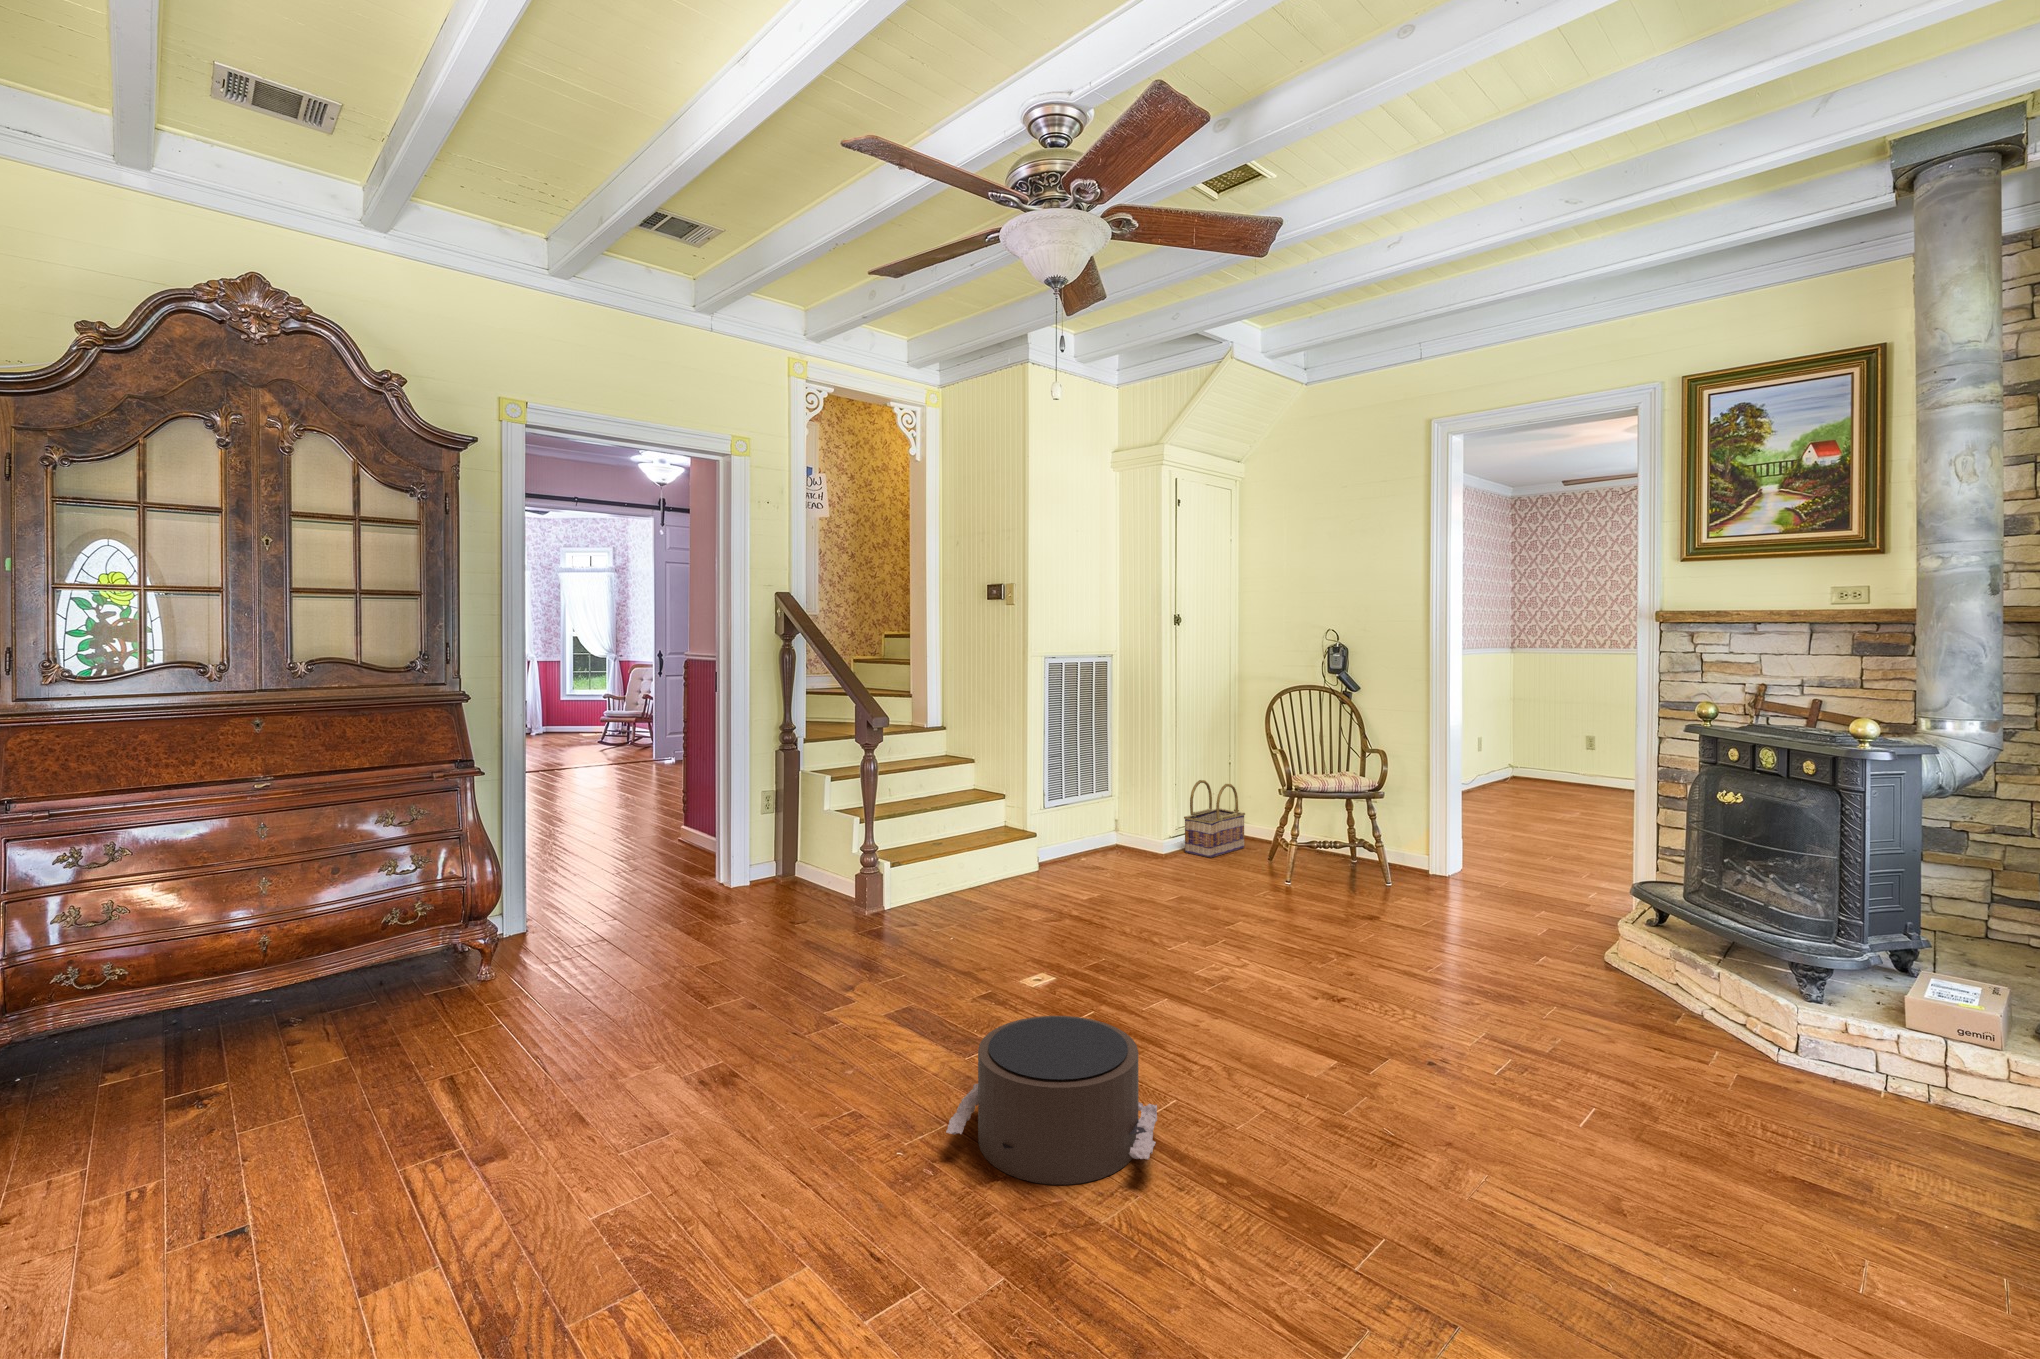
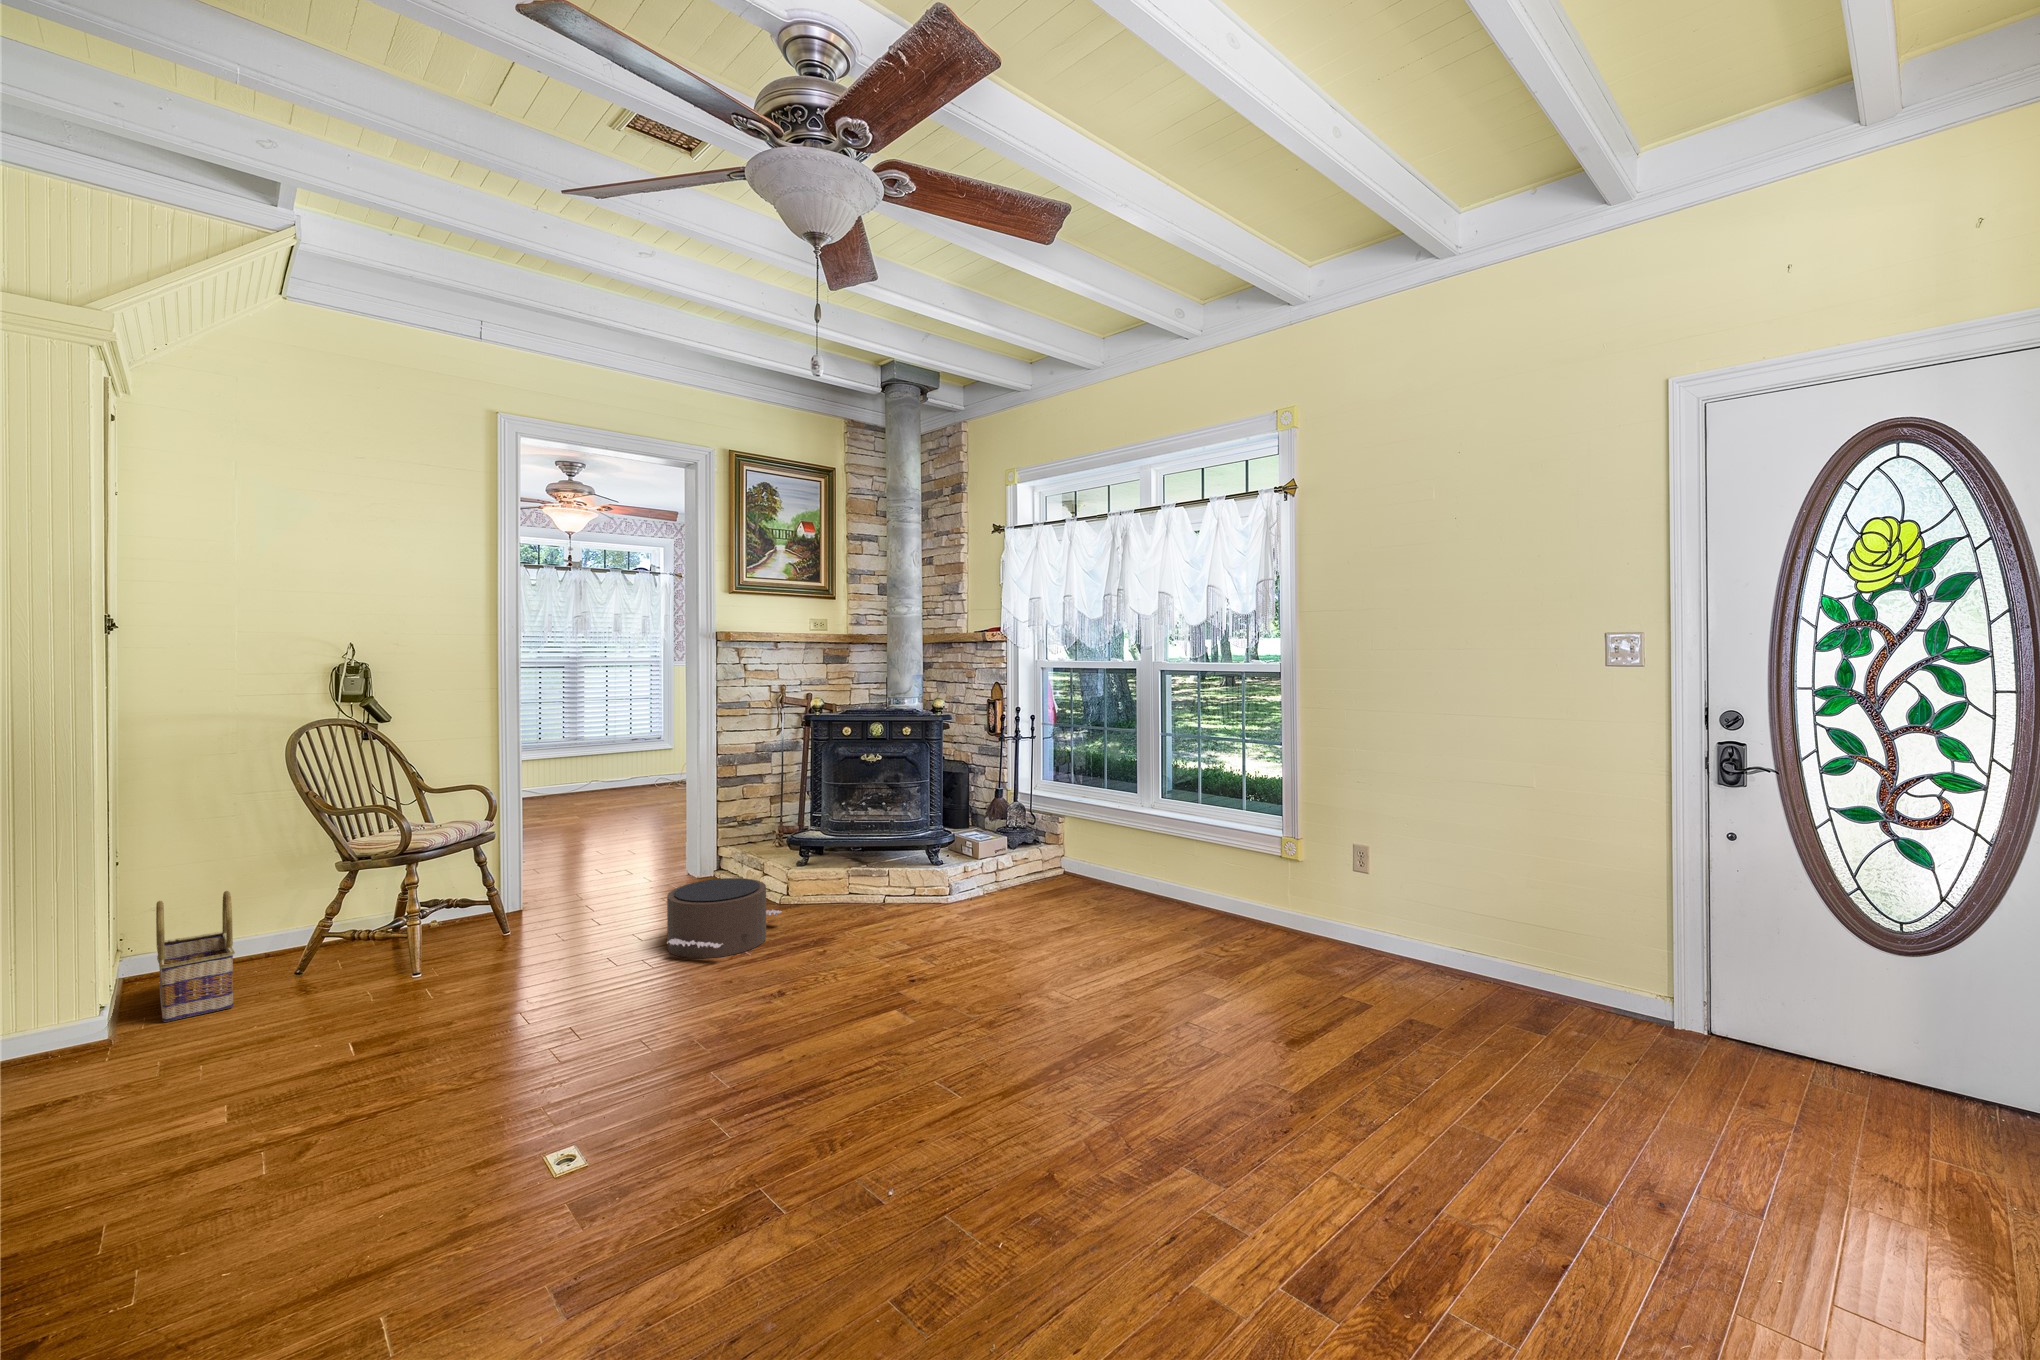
pouf: present [946,1016,1157,1185] -> present [667,878,782,958]

